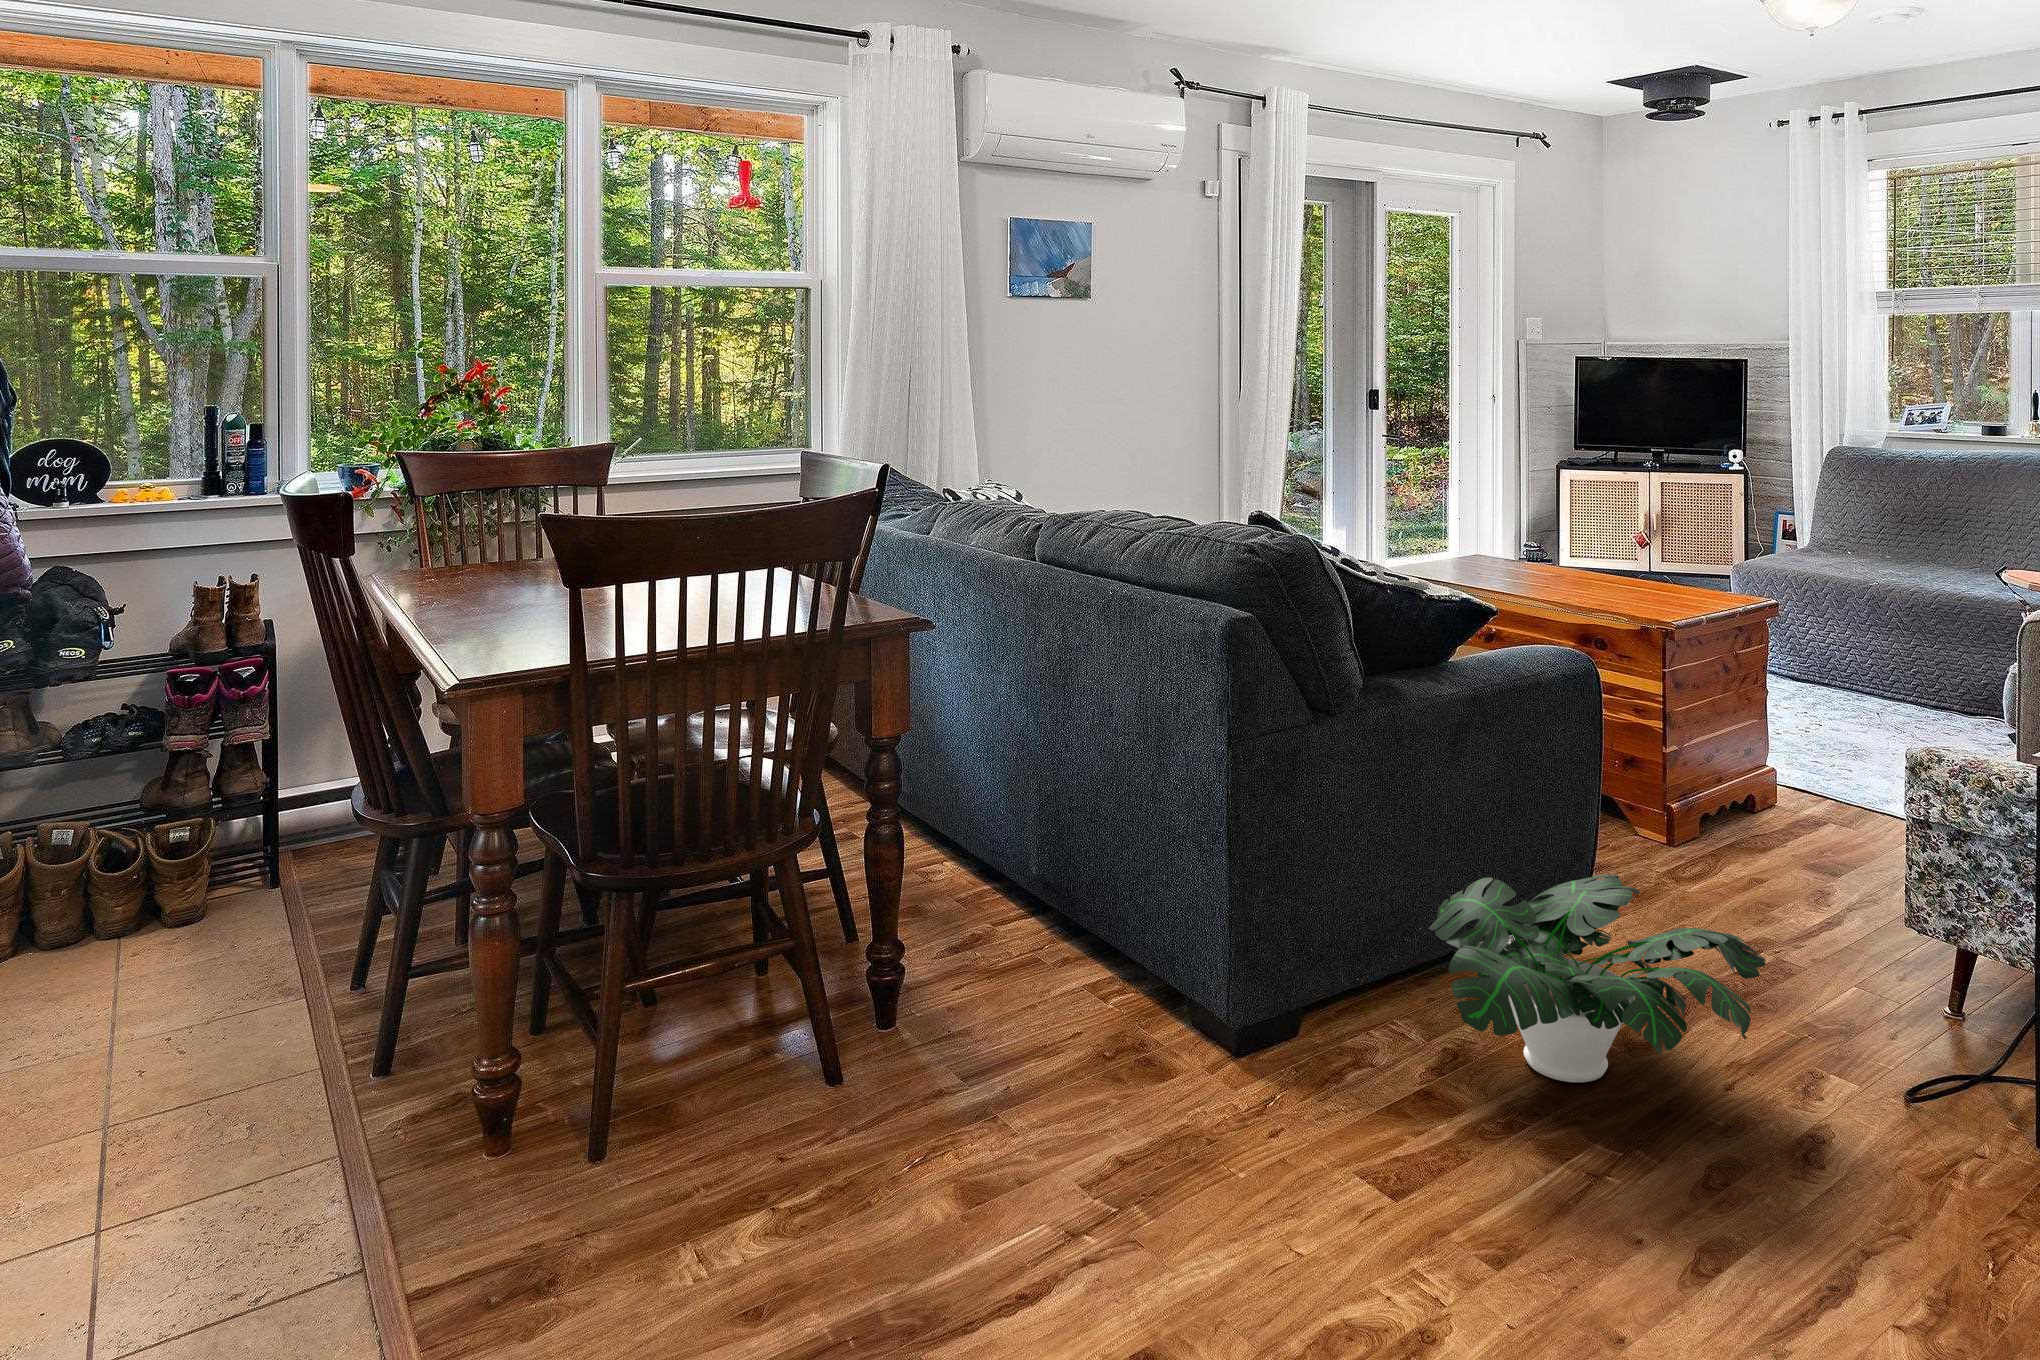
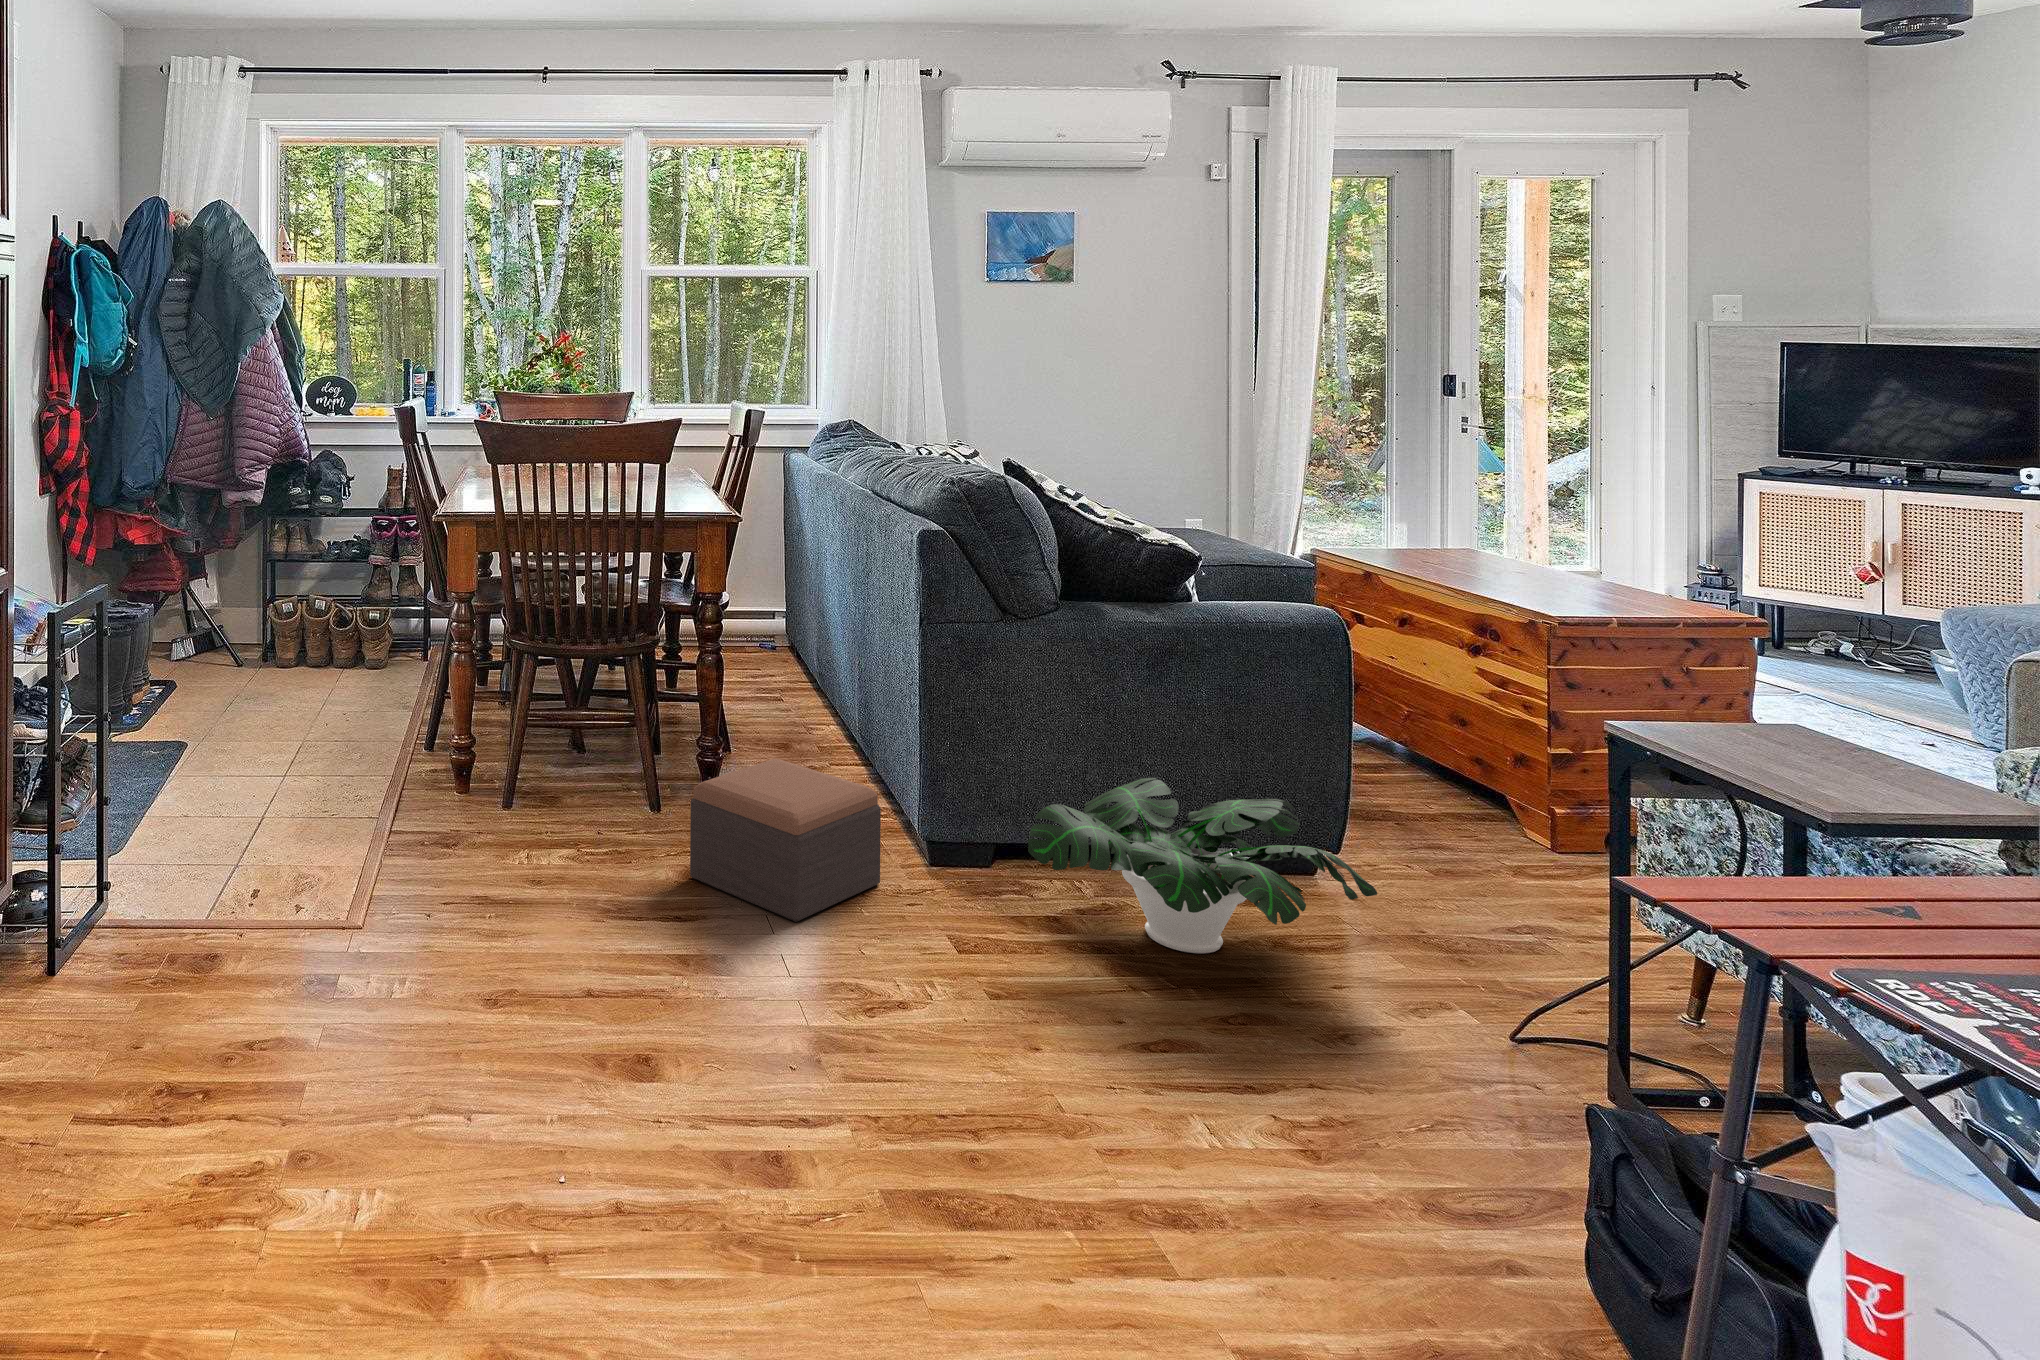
footstool: none [1011,963,1237,1210] -> present [690,759,881,922]

